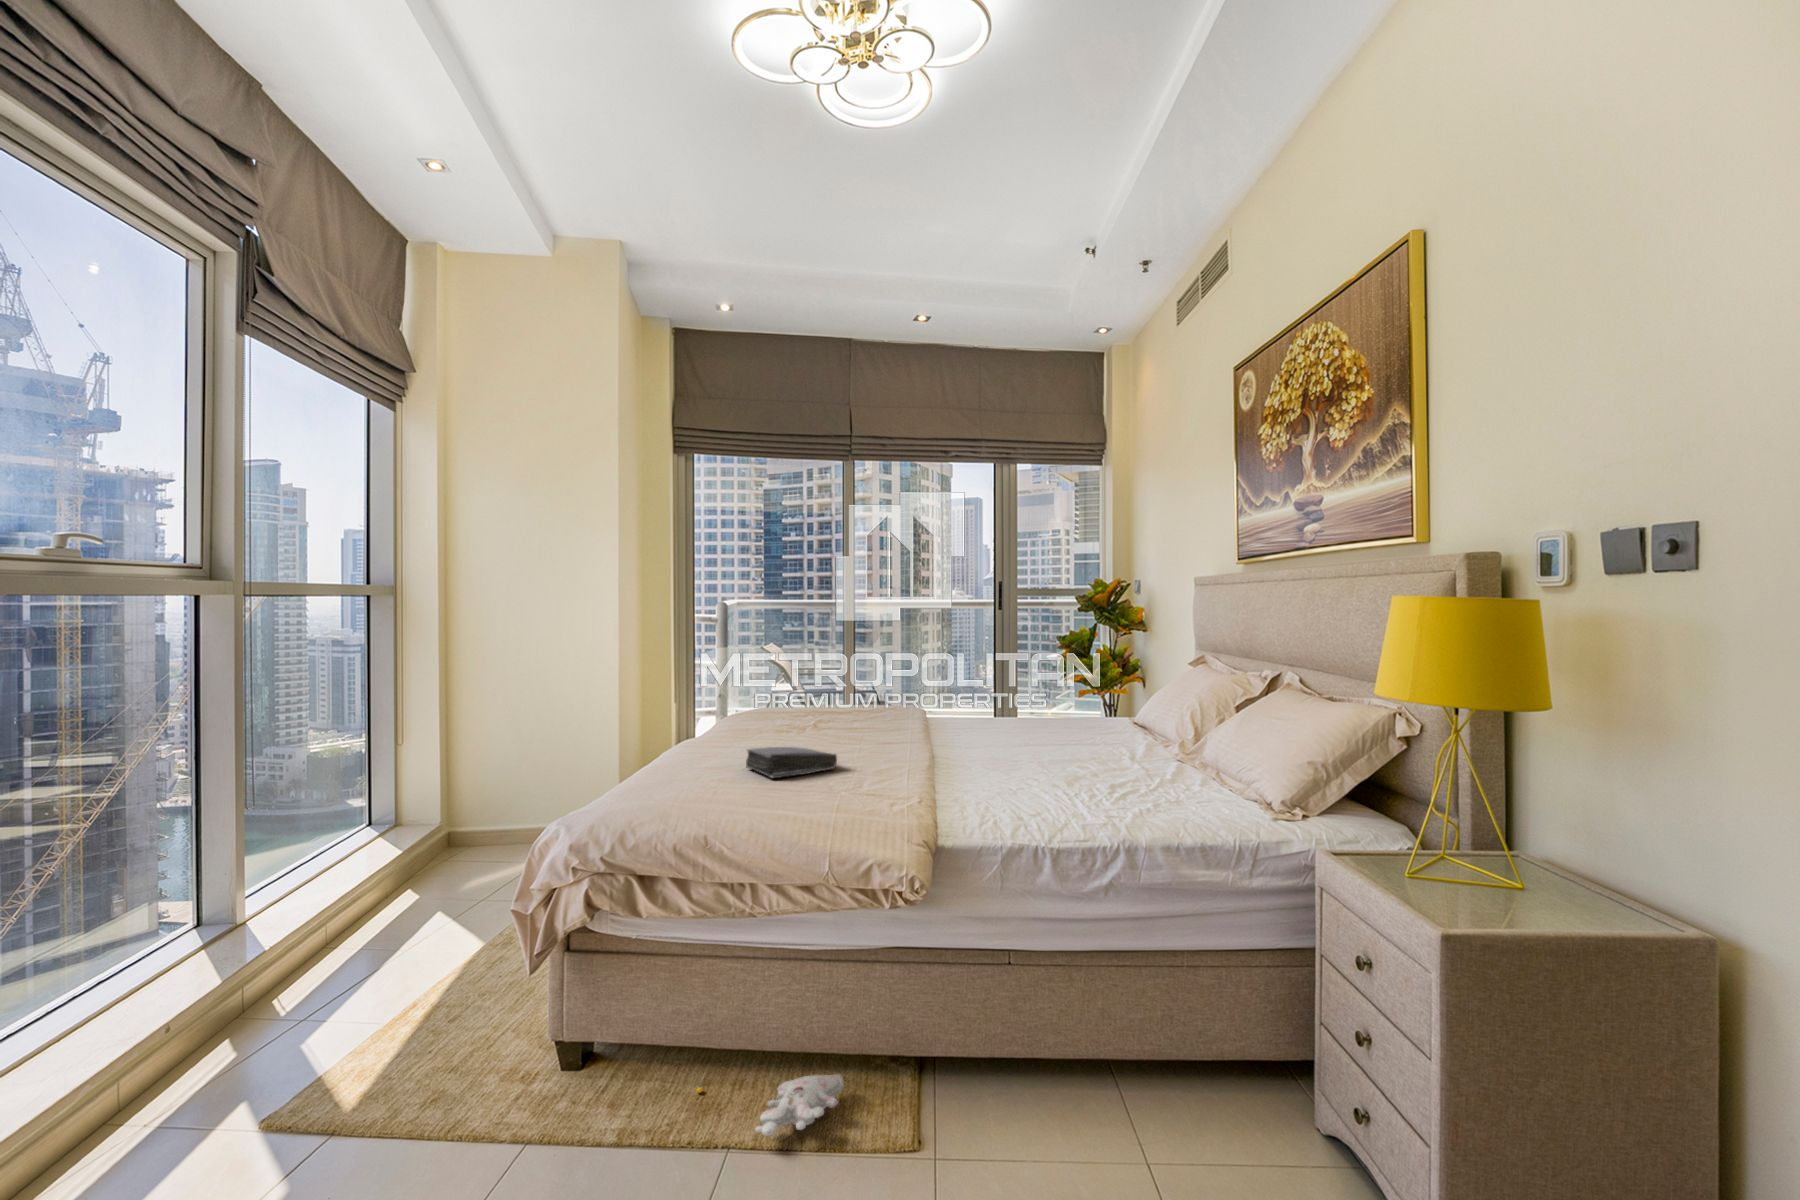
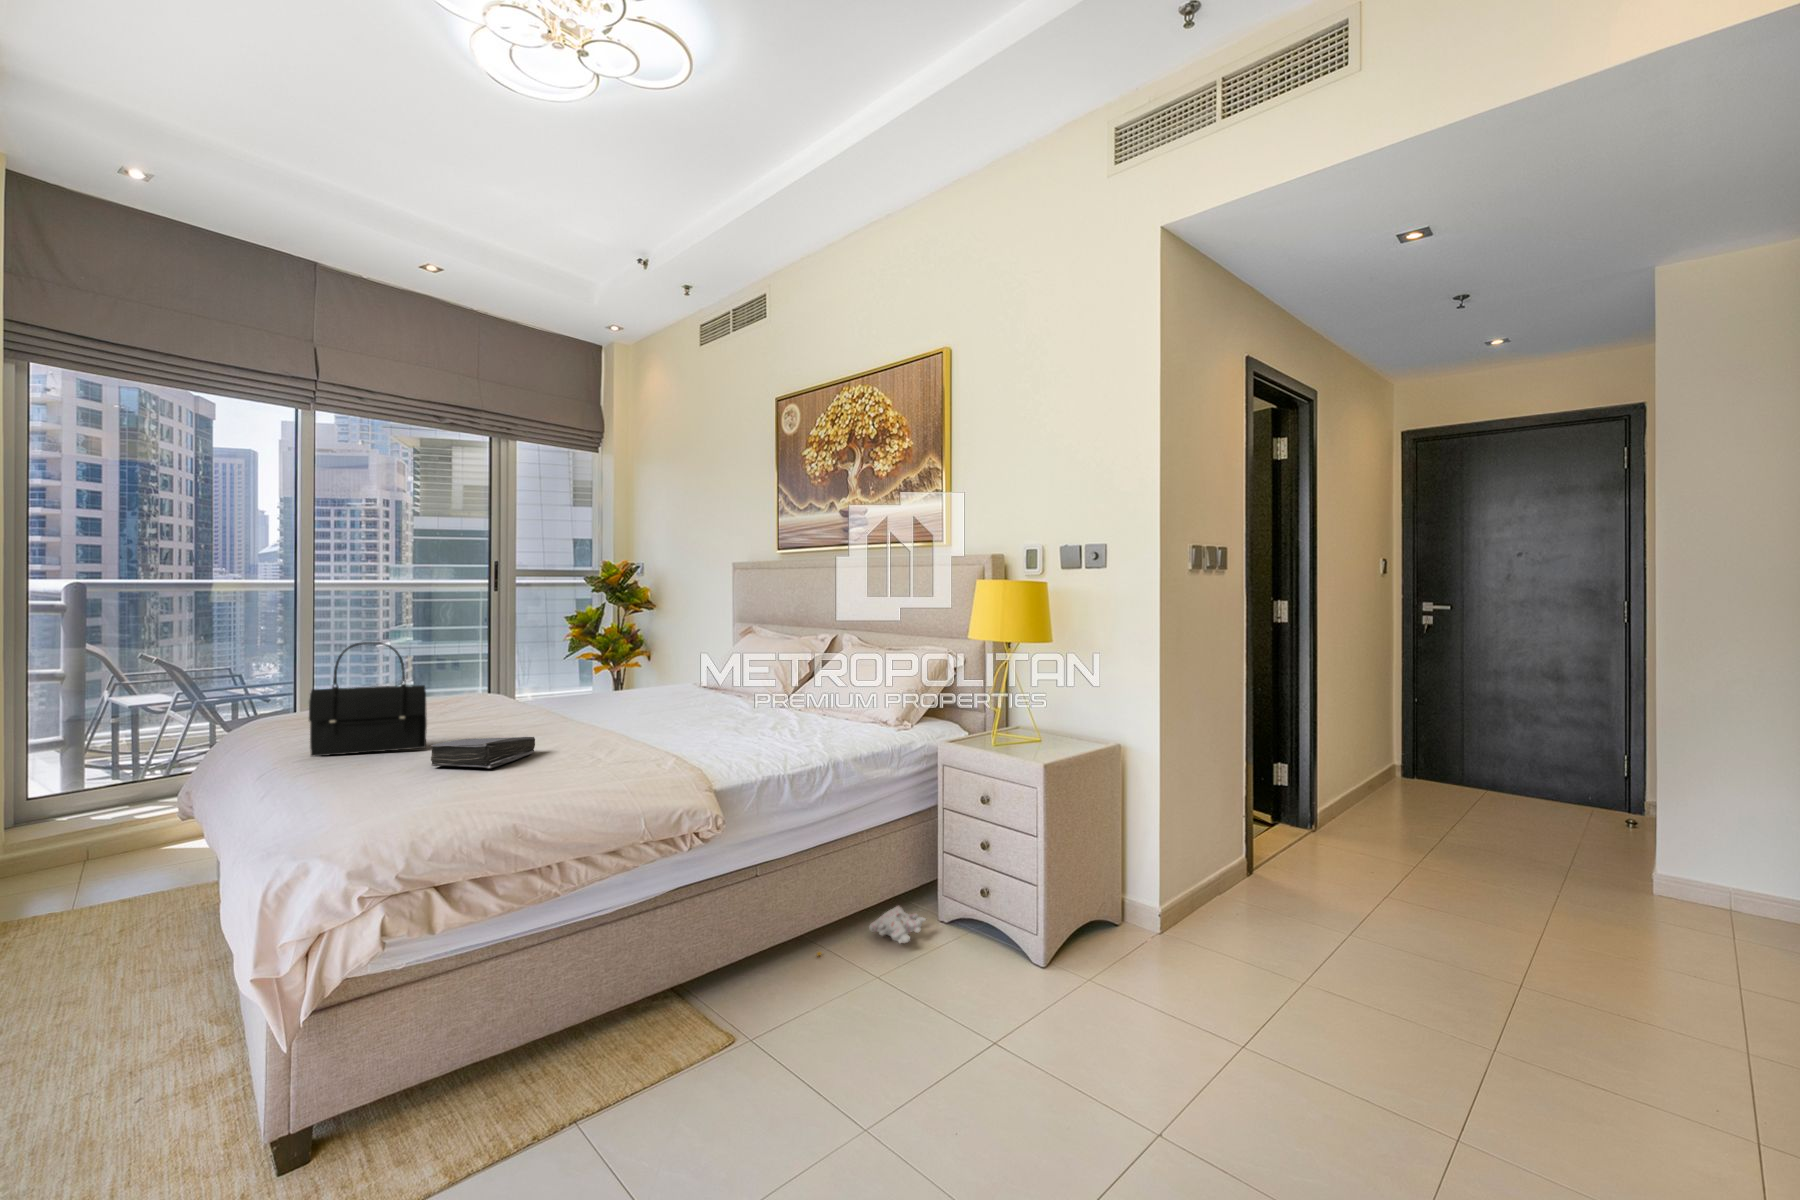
handbag: none [709,656,783,750] -> present [309,642,427,756]
plush toy: present [697,1074,844,1136] -> present [817,906,926,956]

